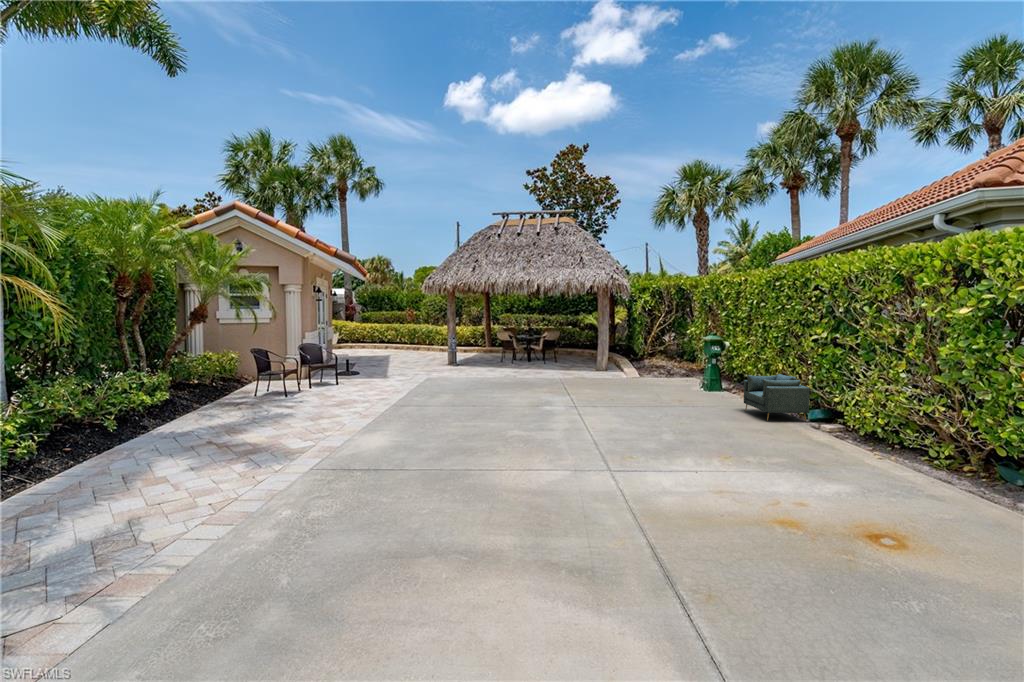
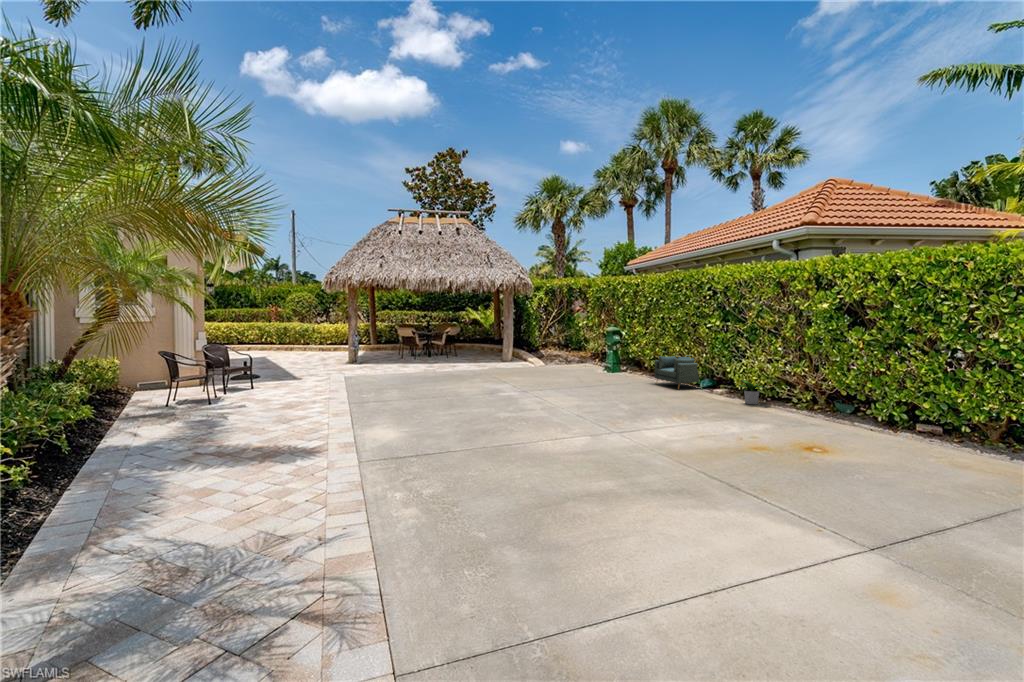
potted plant: none [836,416,882,453] -> present [739,380,766,405]

